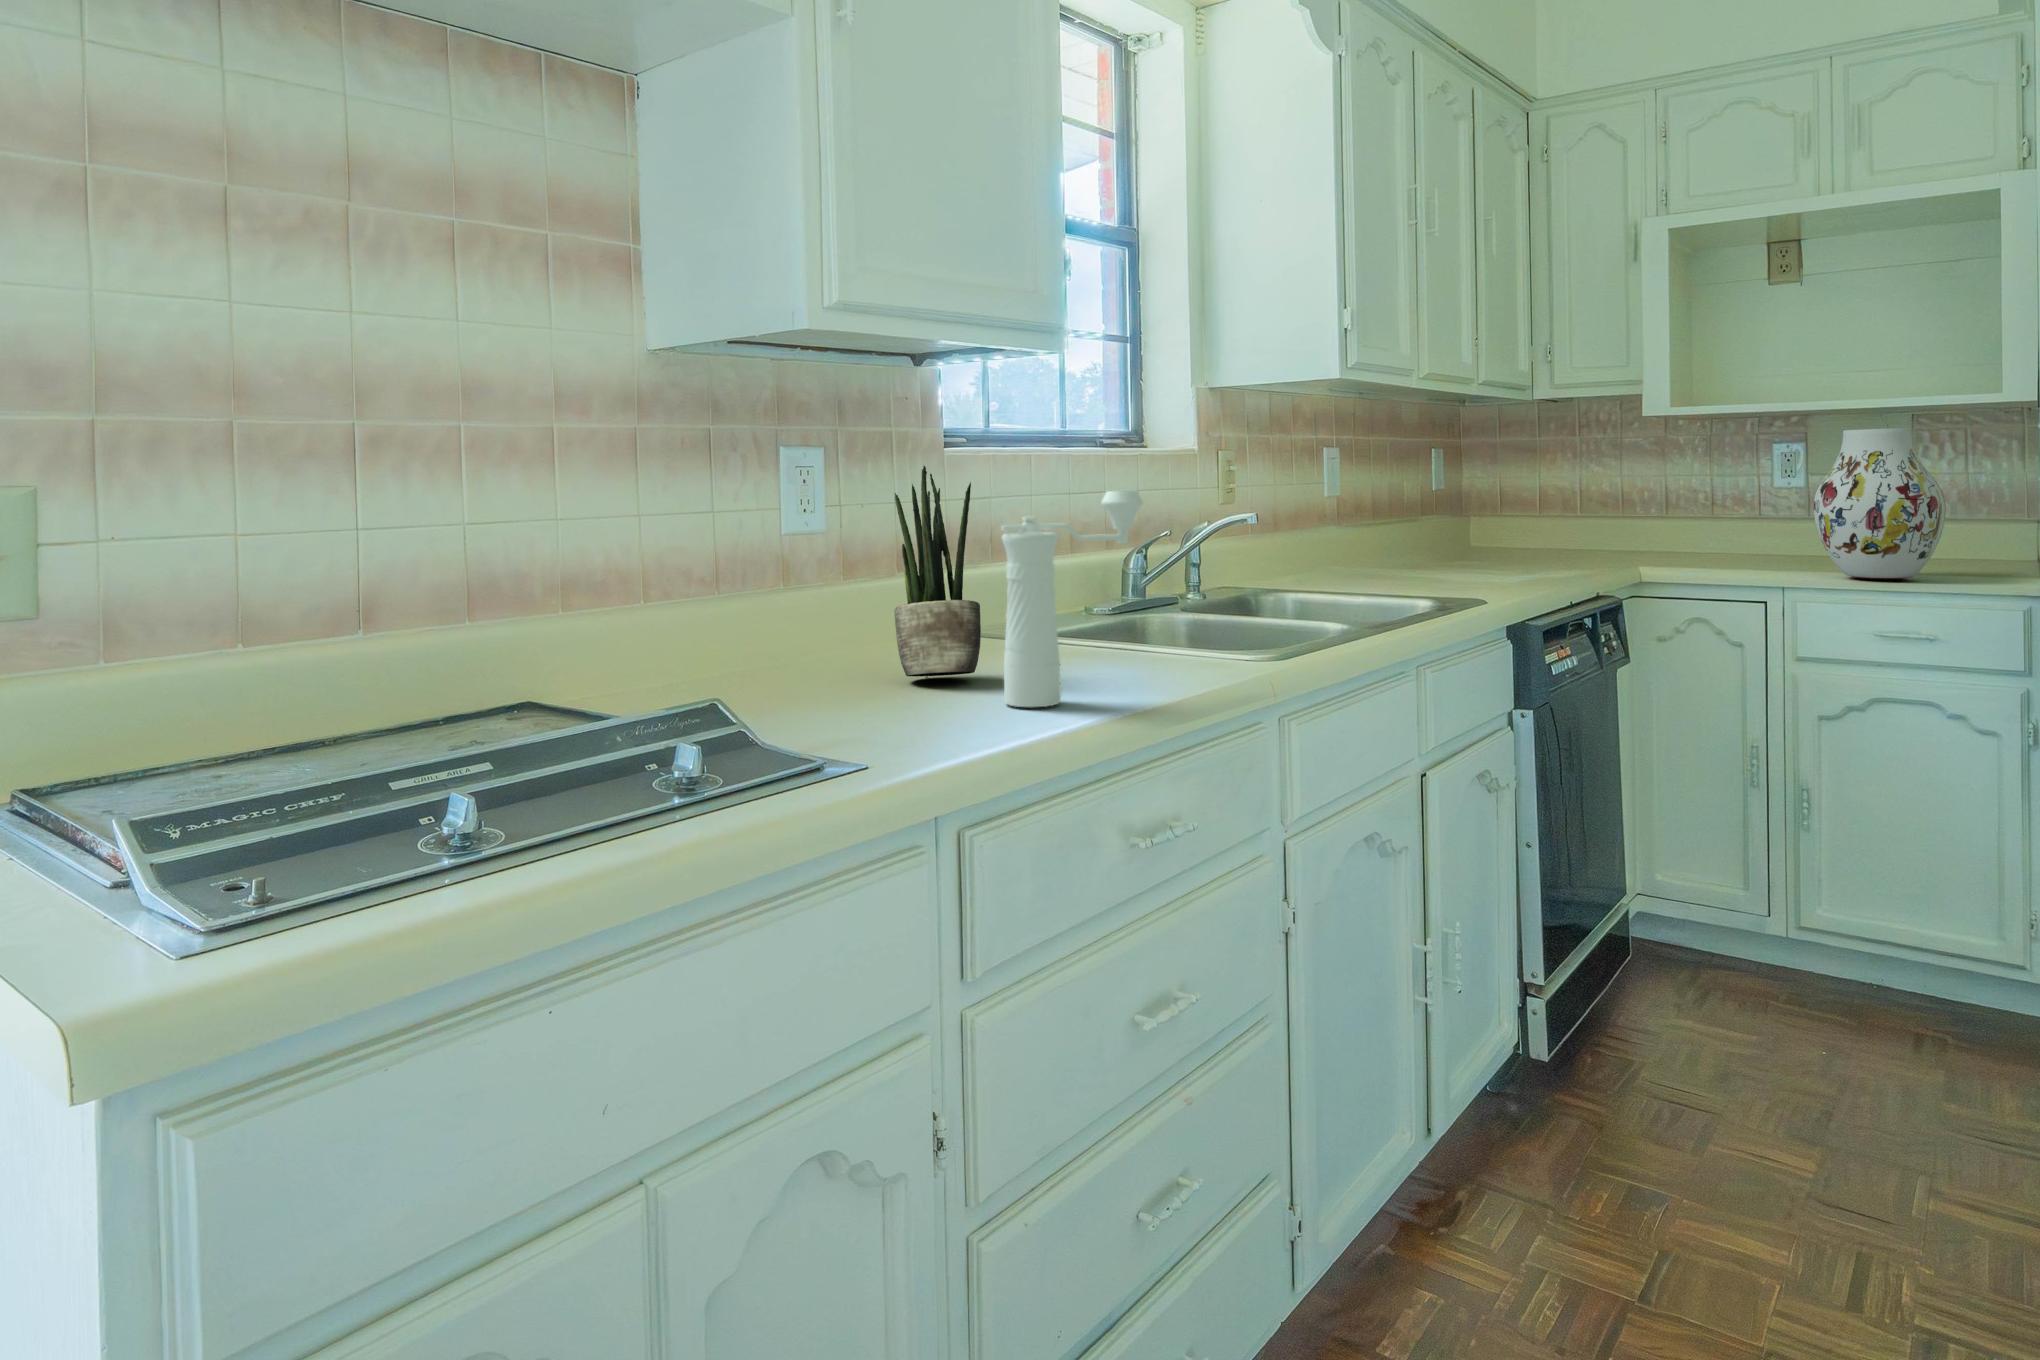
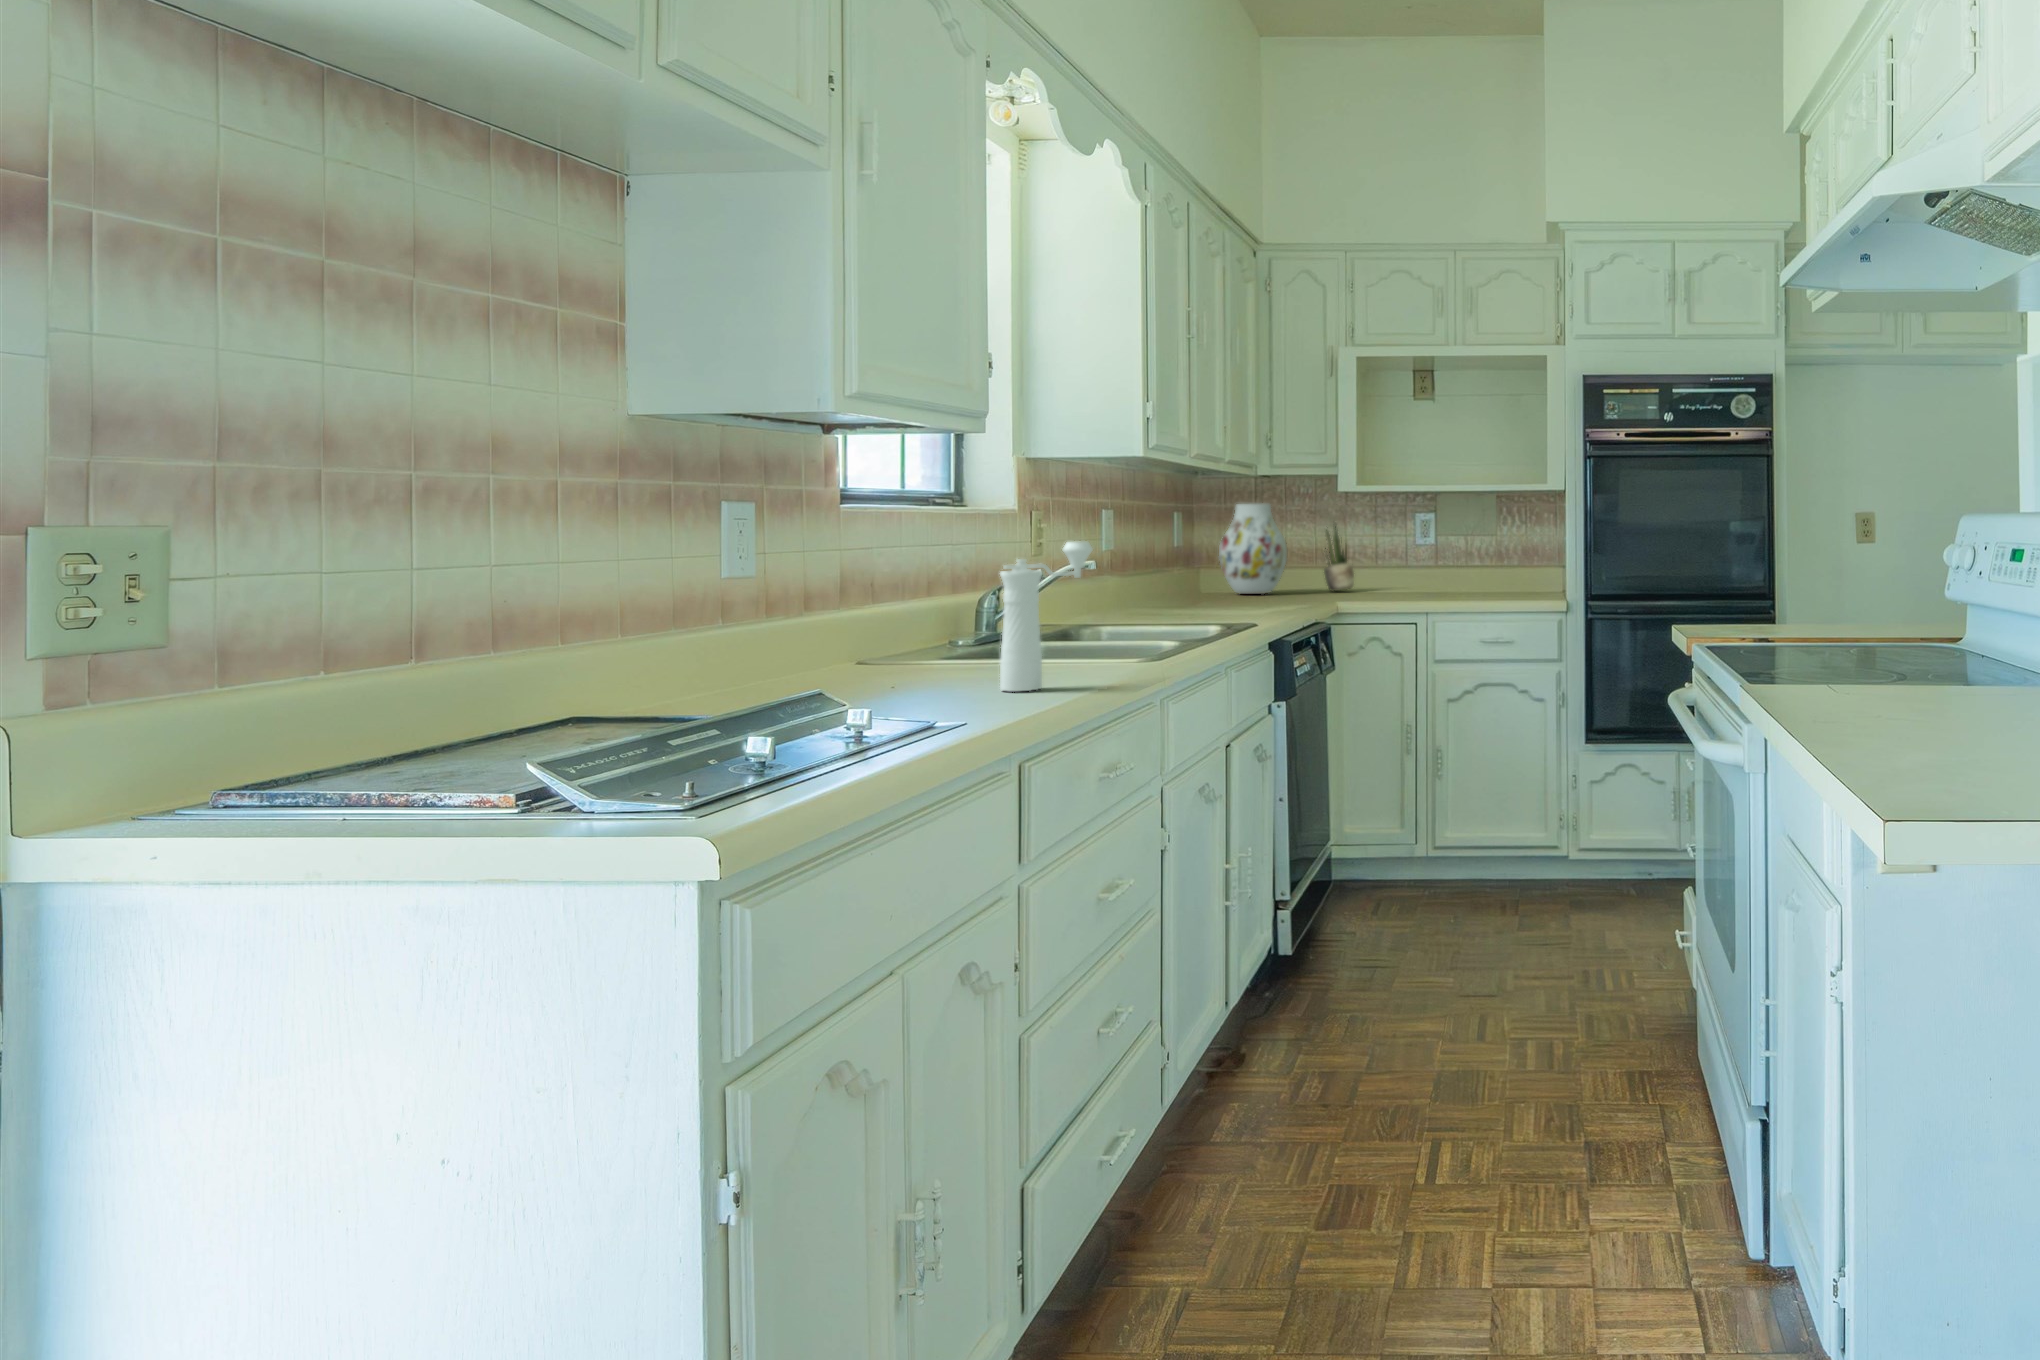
vase: present [1814,428,1946,579] -> present [1219,504,1288,594]
potted plant: present [894,466,981,677] -> present [1324,524,1354,591]

